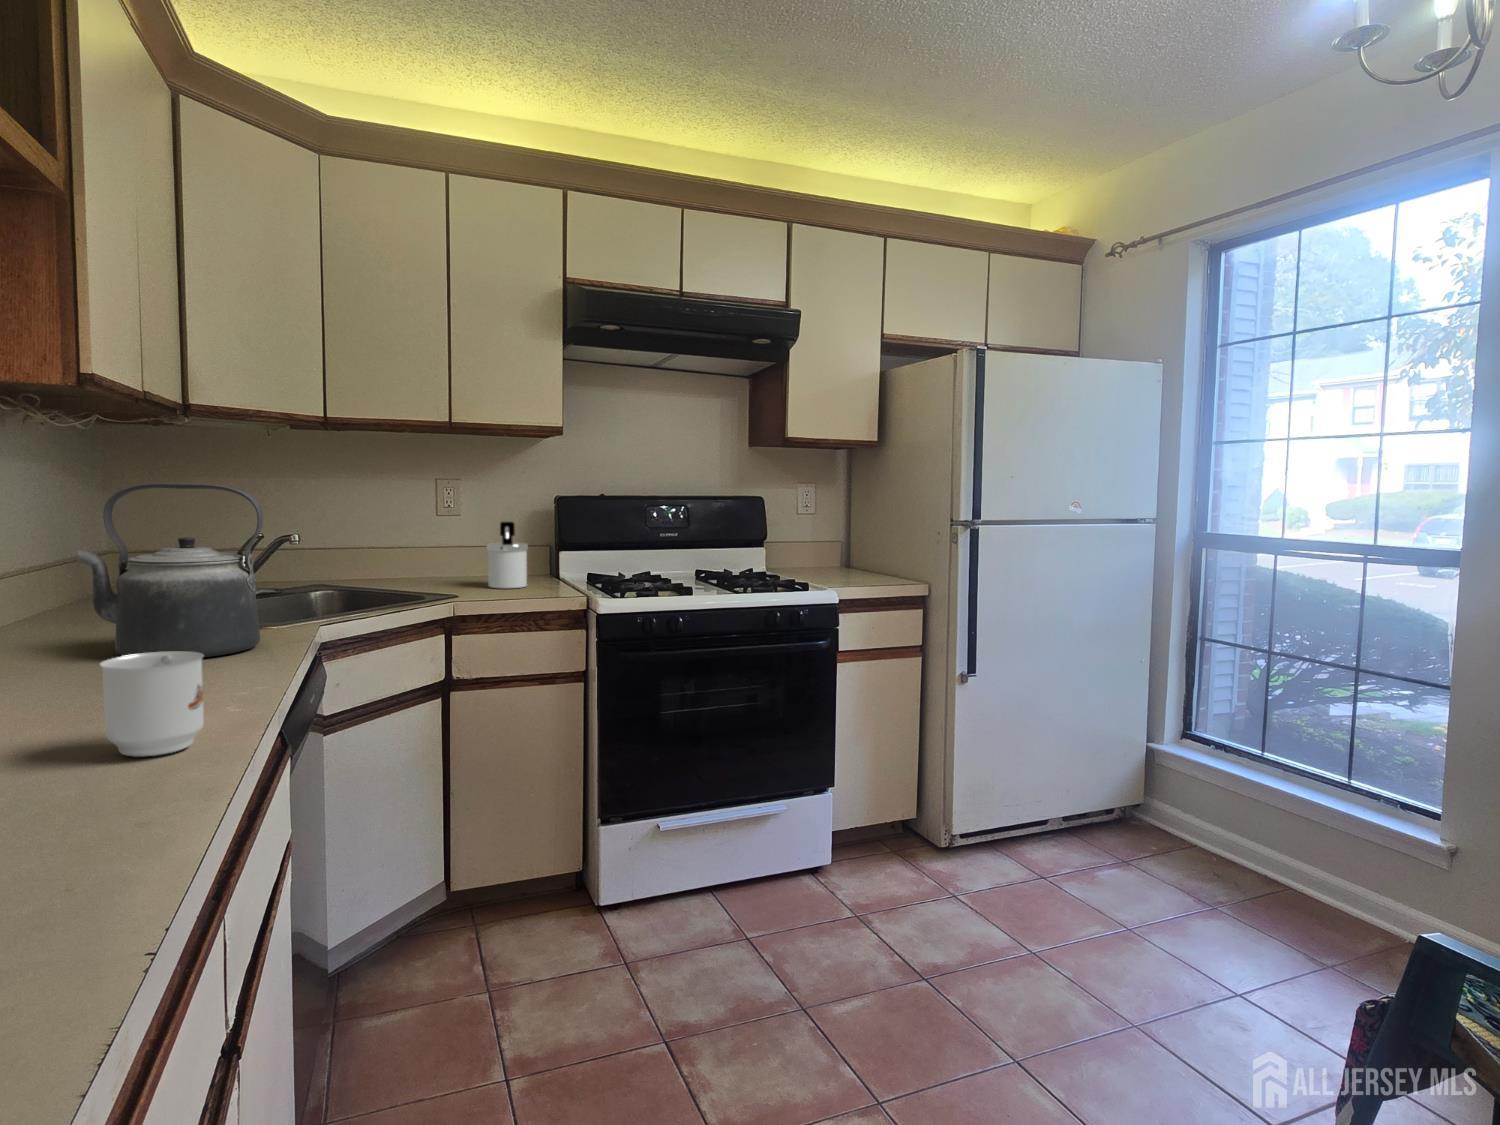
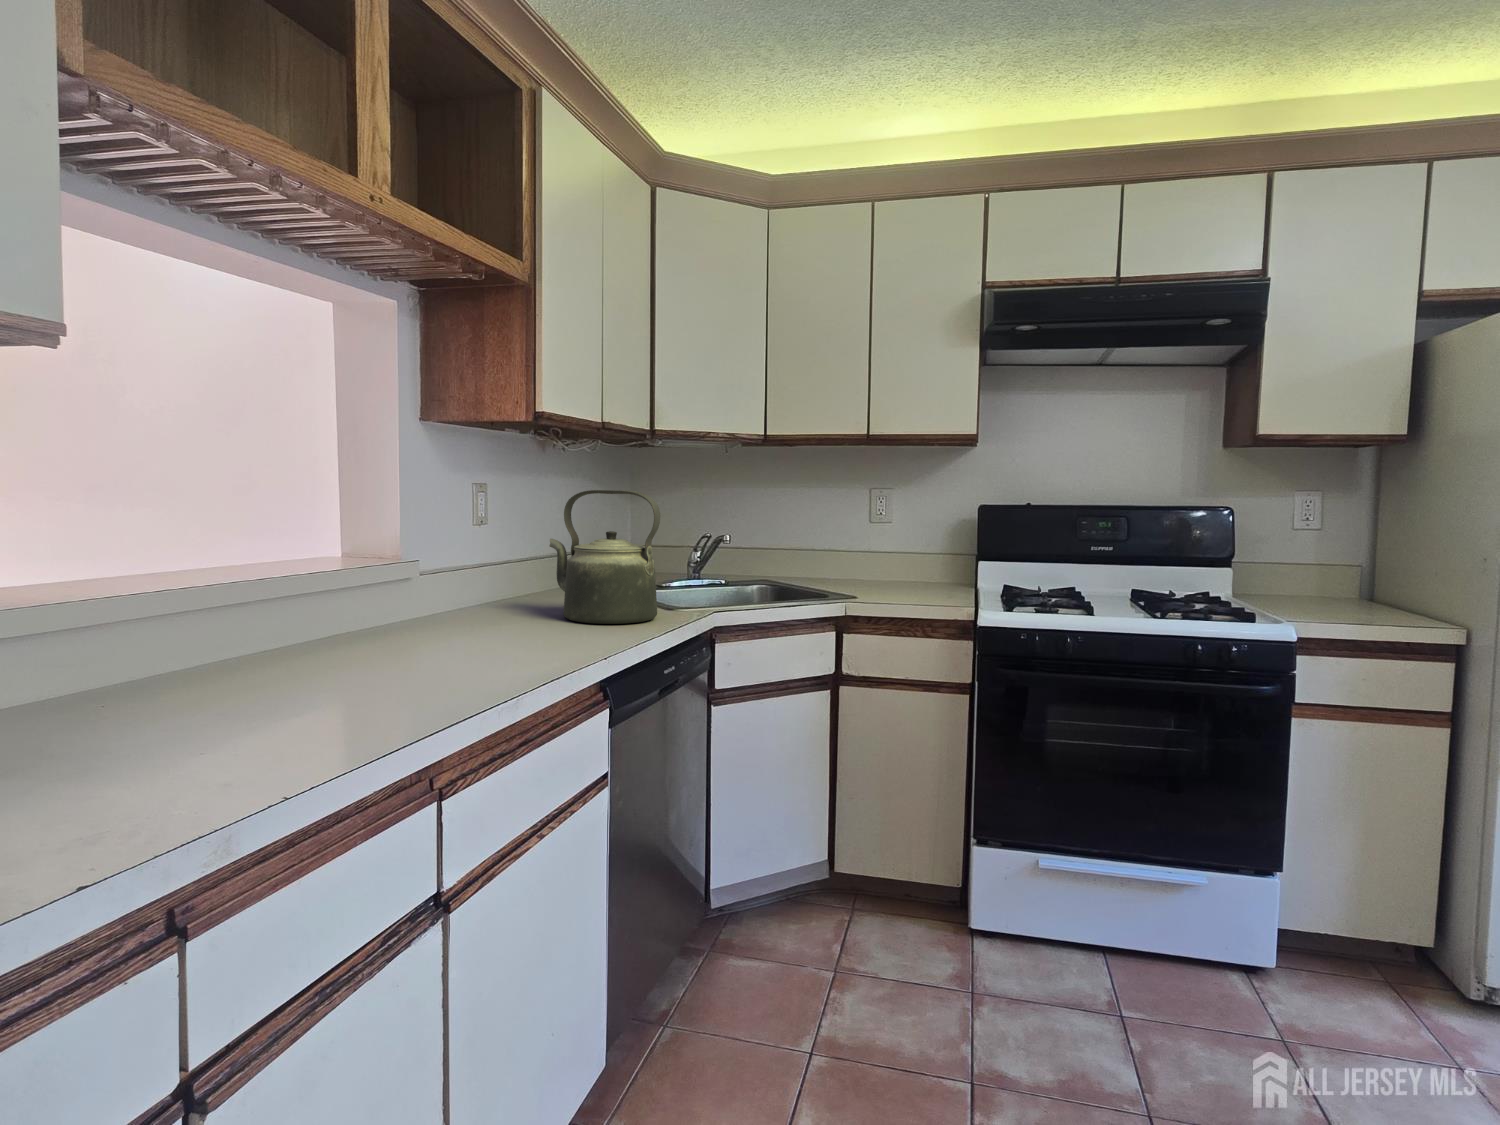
soap dispenser: present [487,521,528,588] -> none [896,529,936,594]
mug: present [100,652,204,757] -> none [470,608,533,680]

